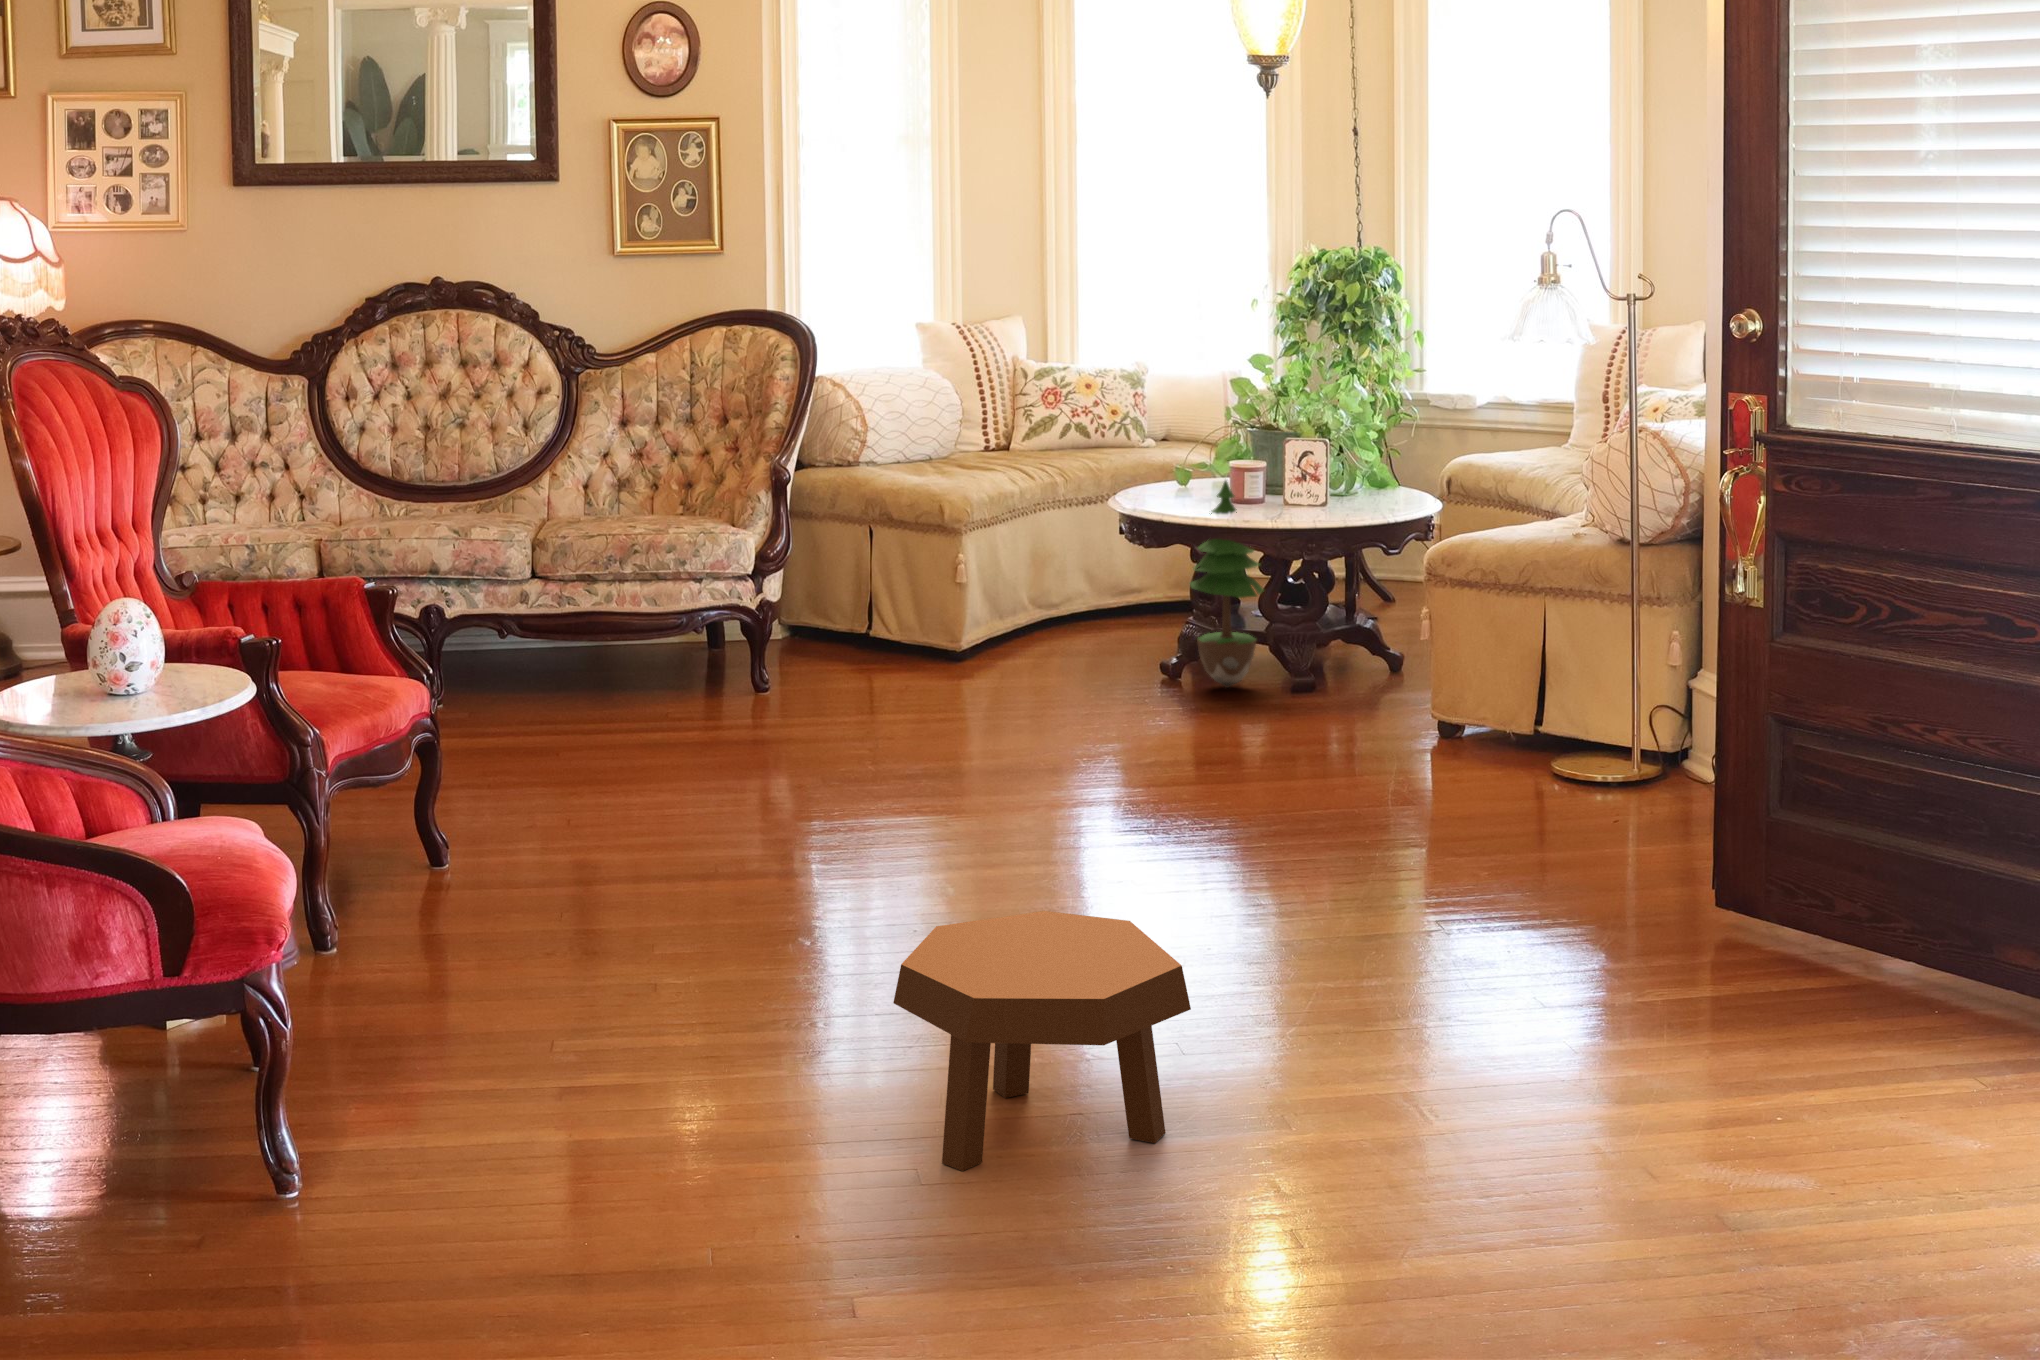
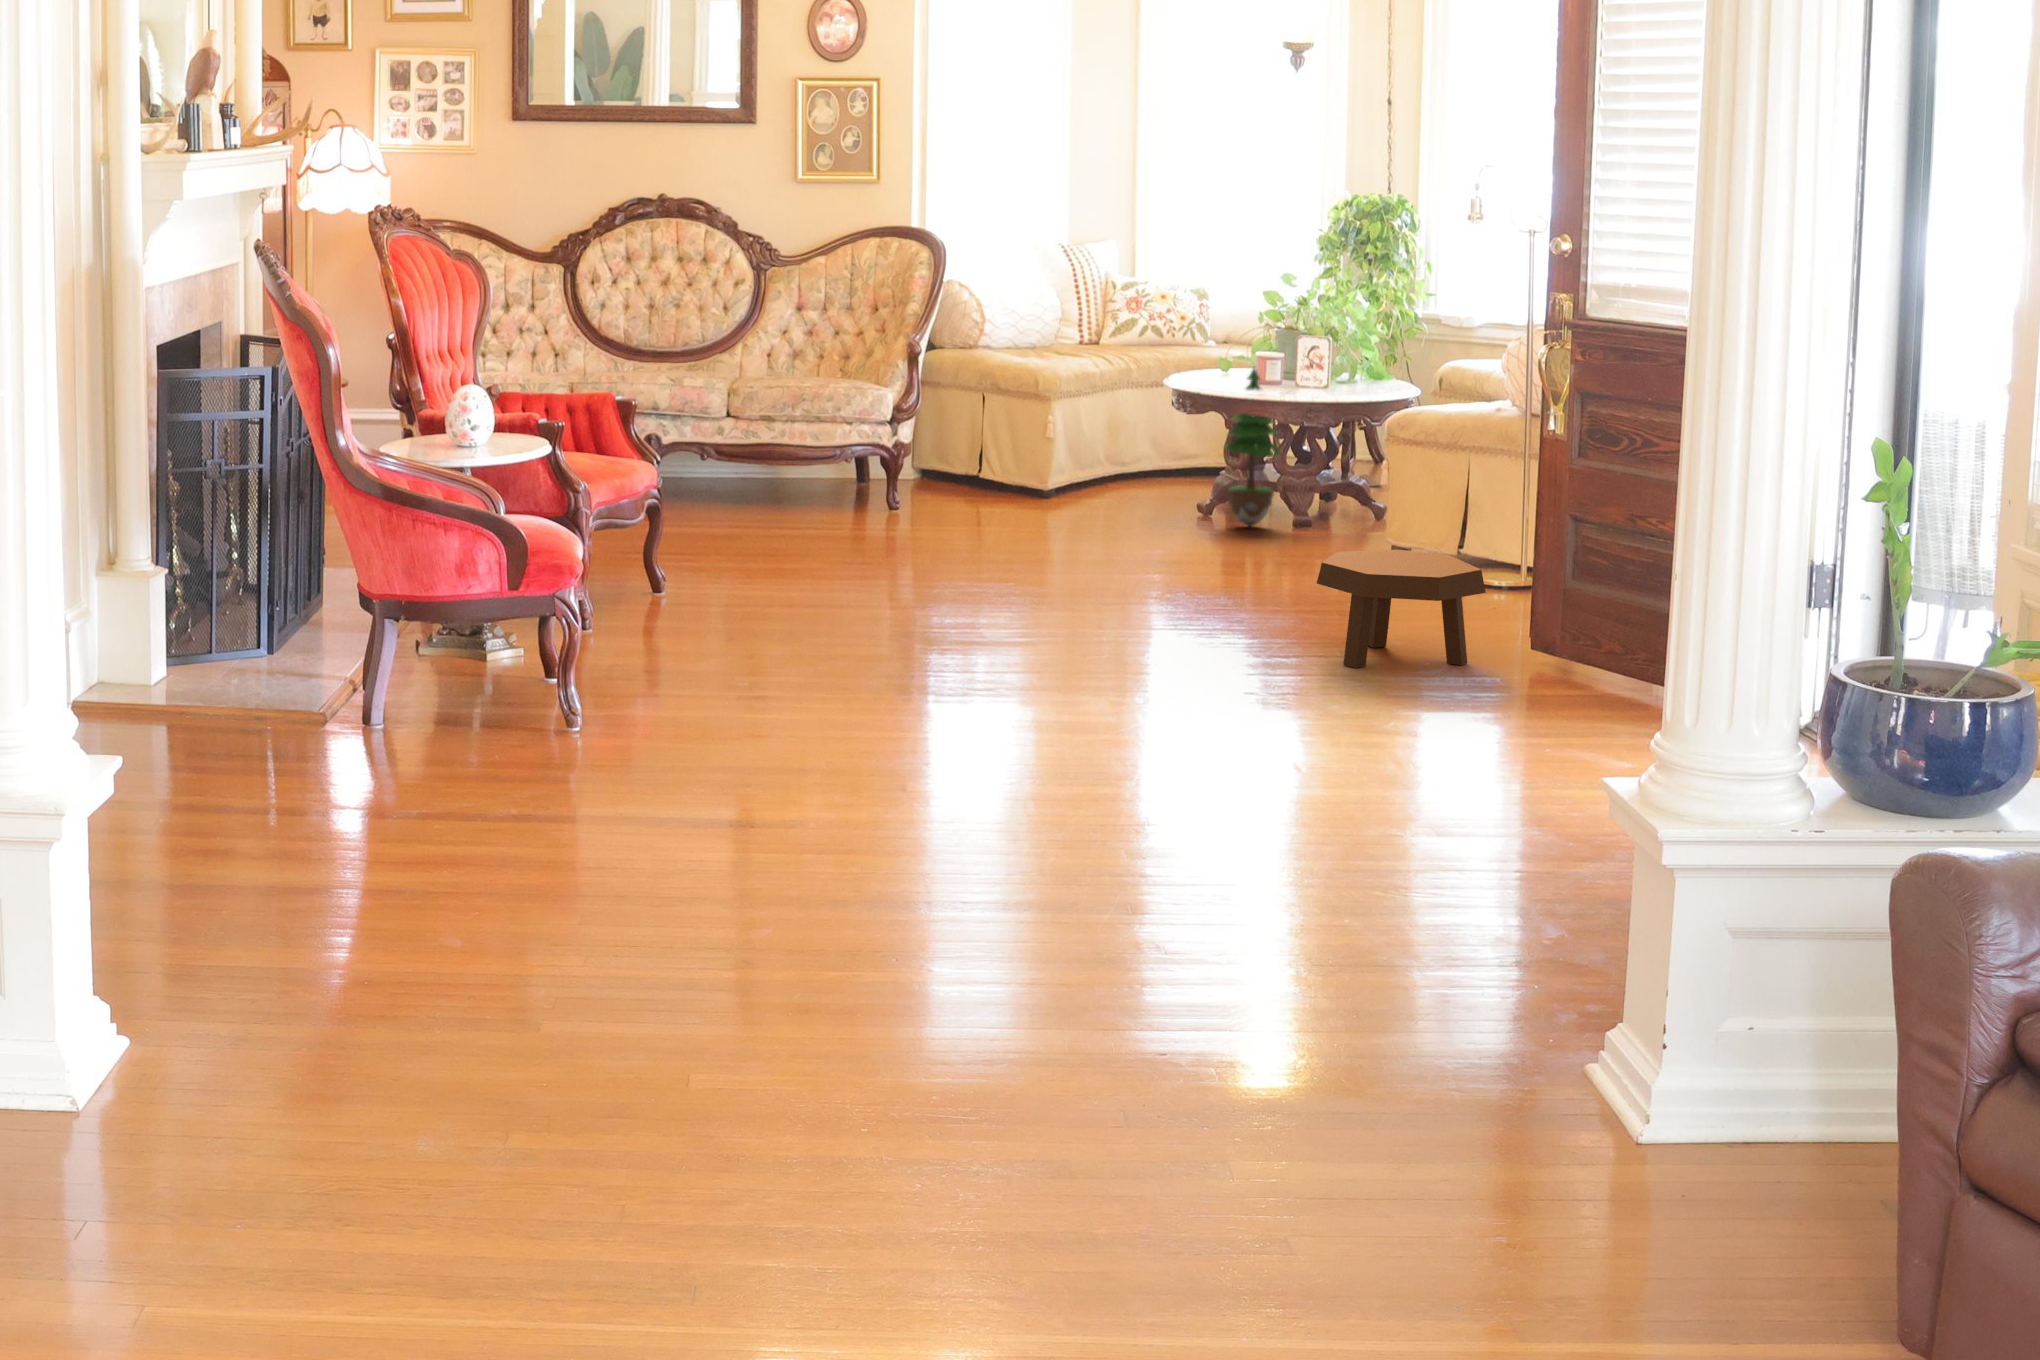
footstool: present [893,911,1191,1171] -> present [1317,550,1486,668]

